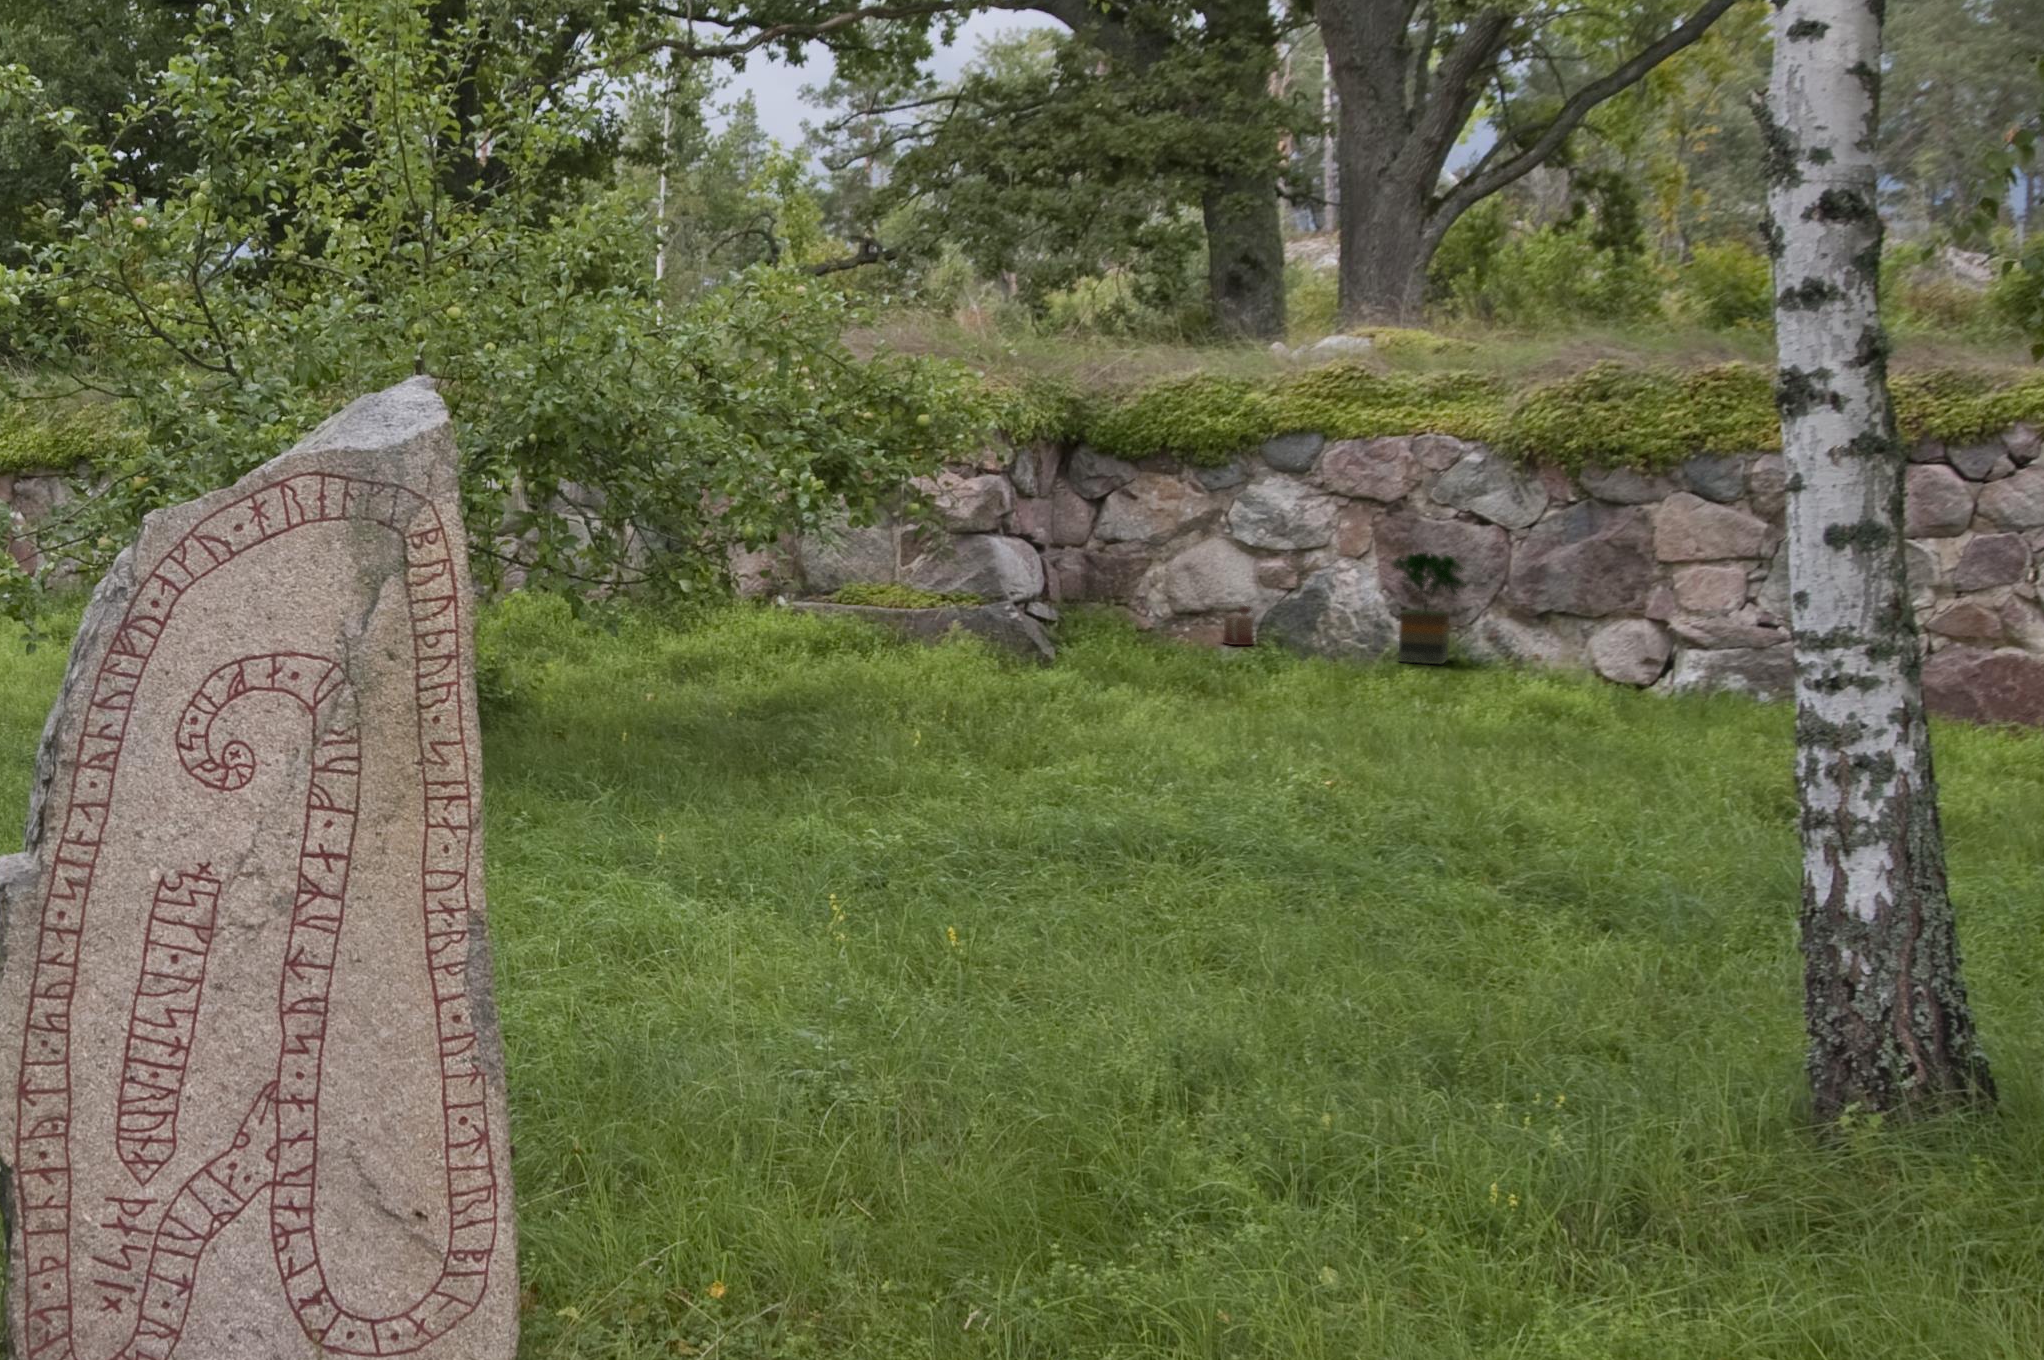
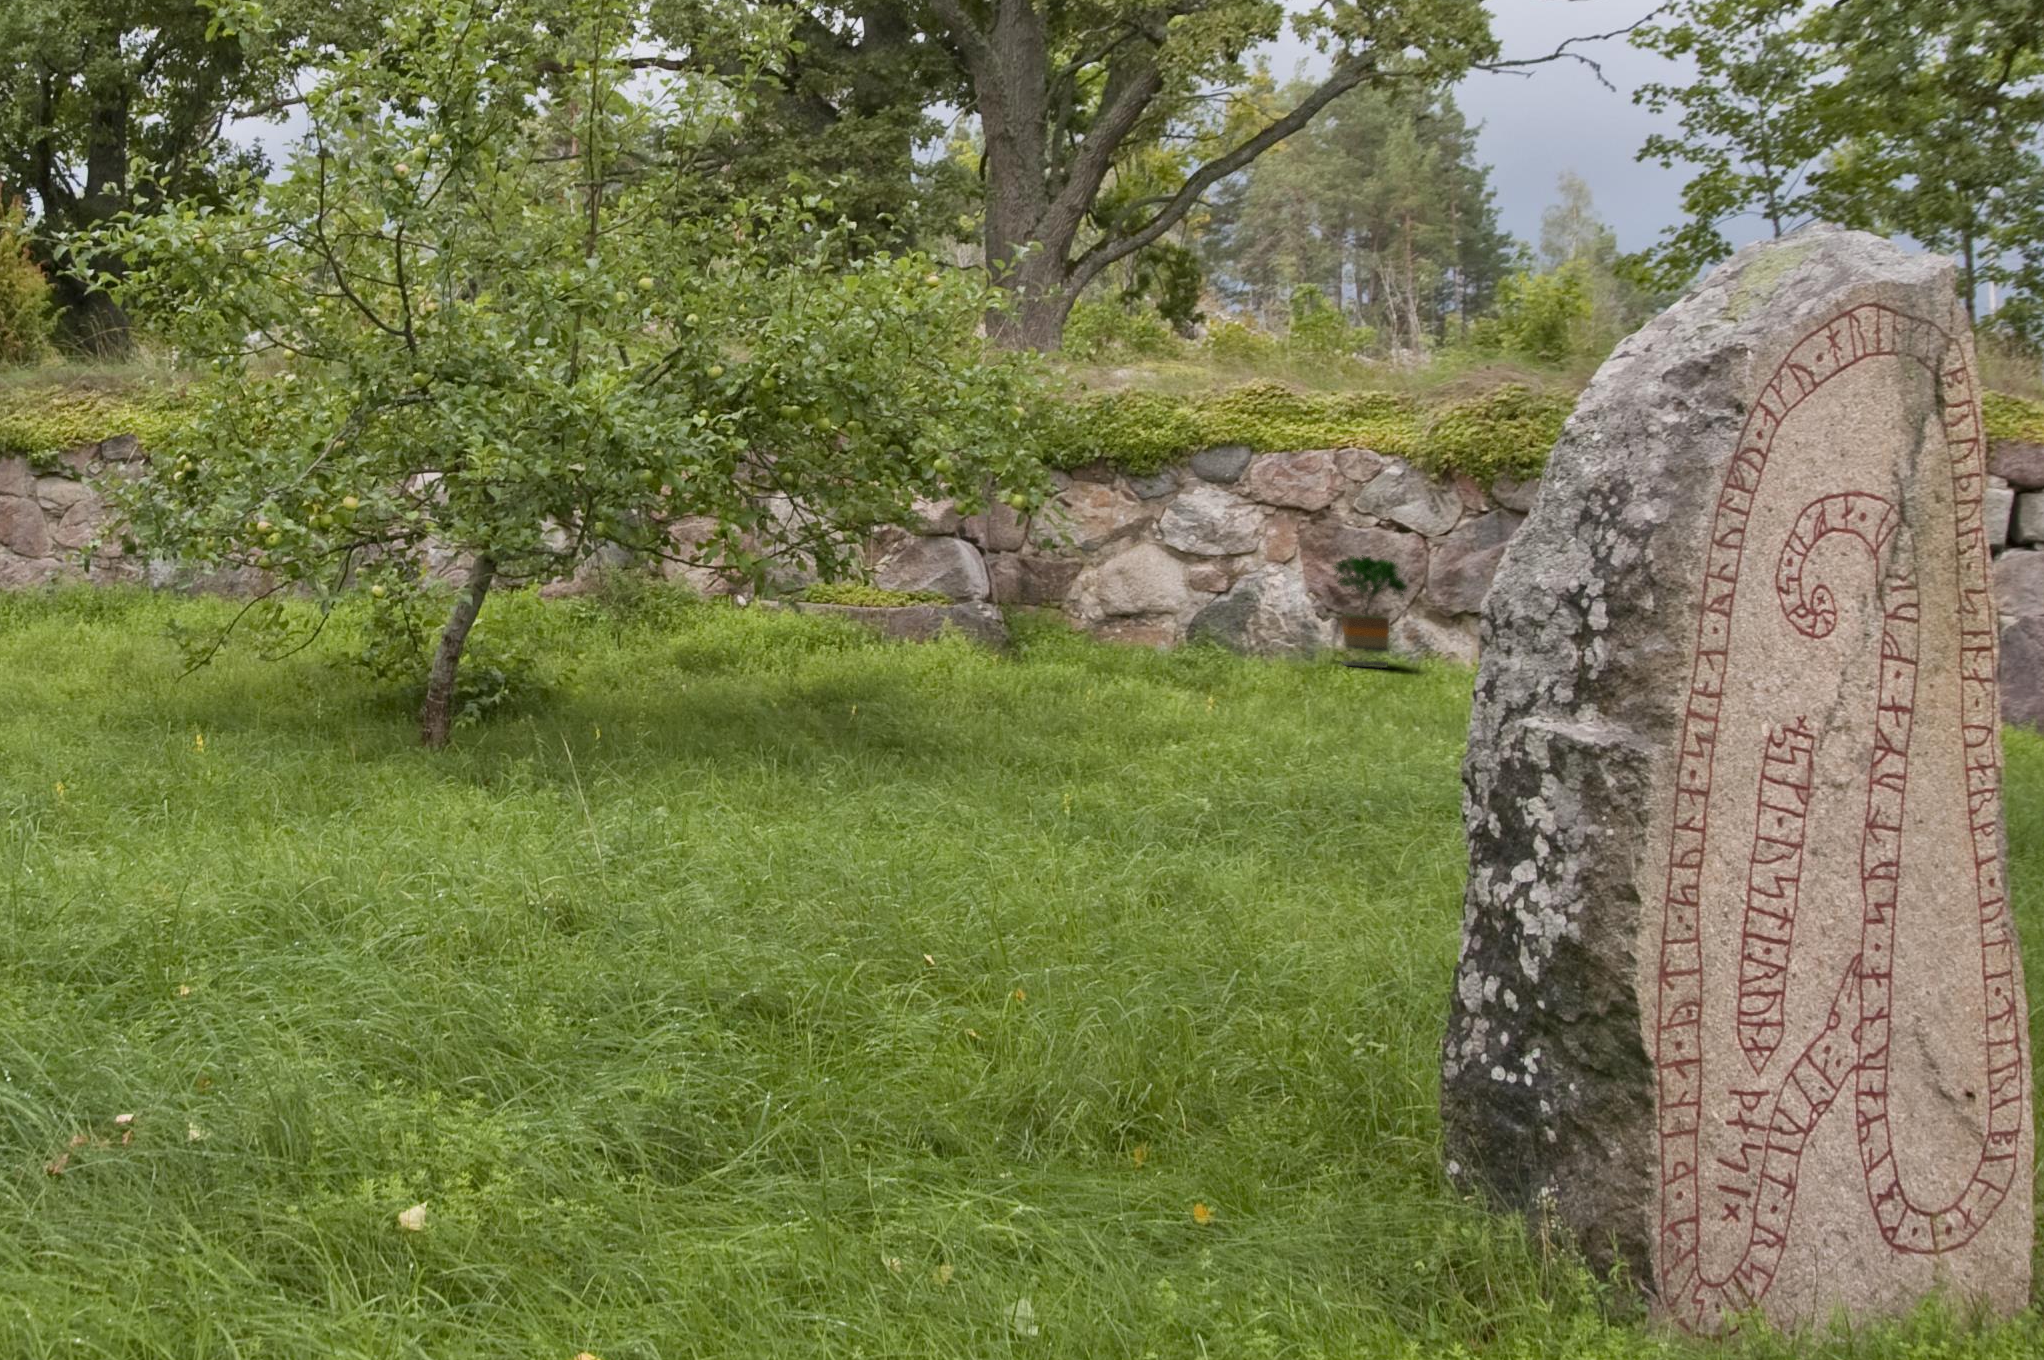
watering can: present [1223,602,1256,645] -> none [1165,604,1198,650]

